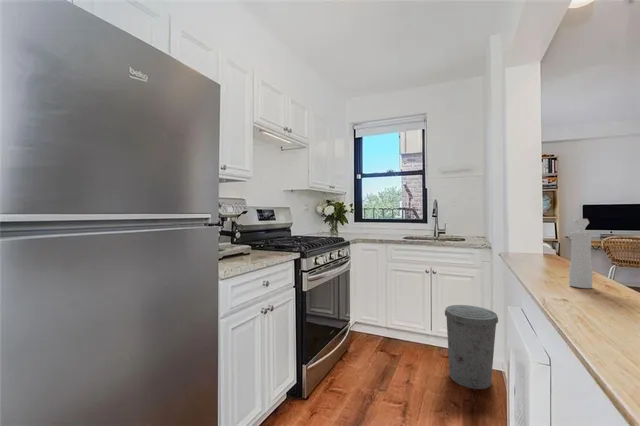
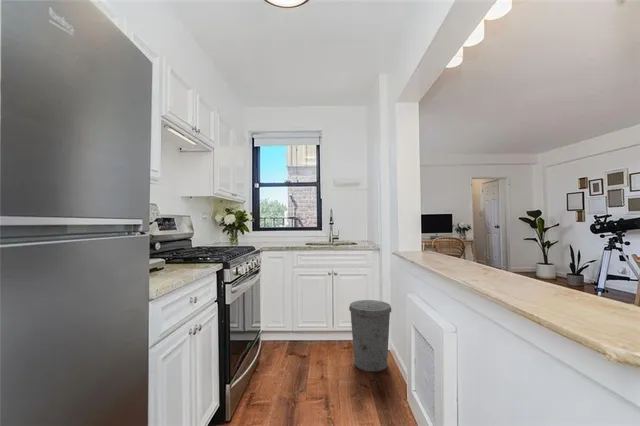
pepper mill: present [569,219,593,288] -> none [459,223,476,273]

